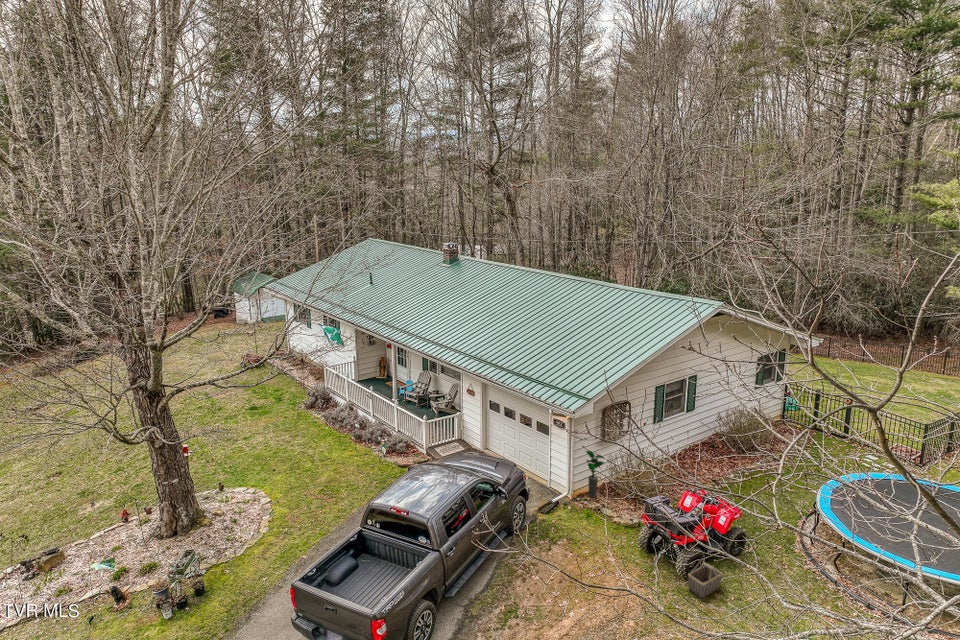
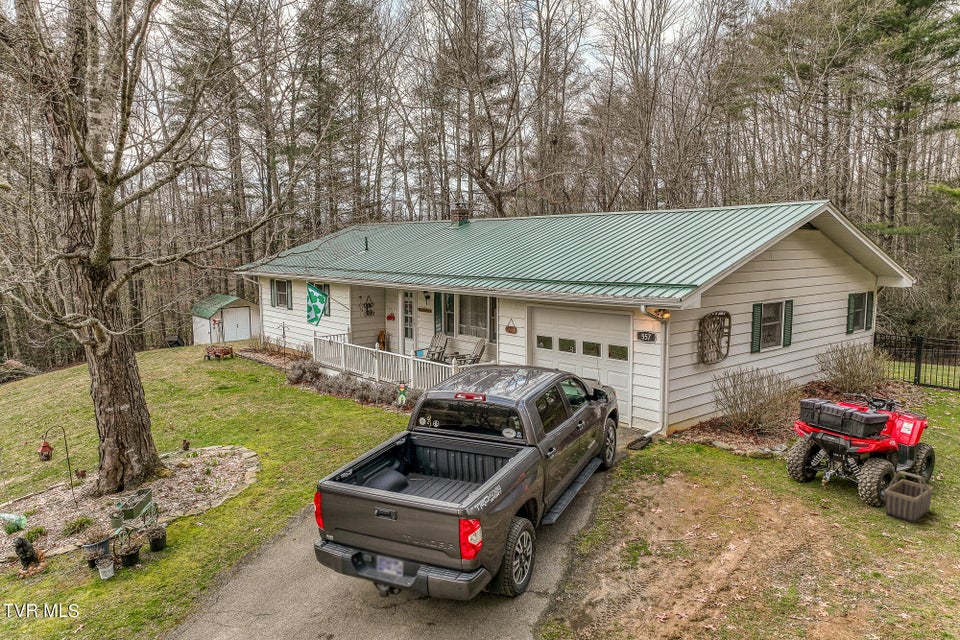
potted plant: present [586,451,604,498] -> none [679,374,707,437]

